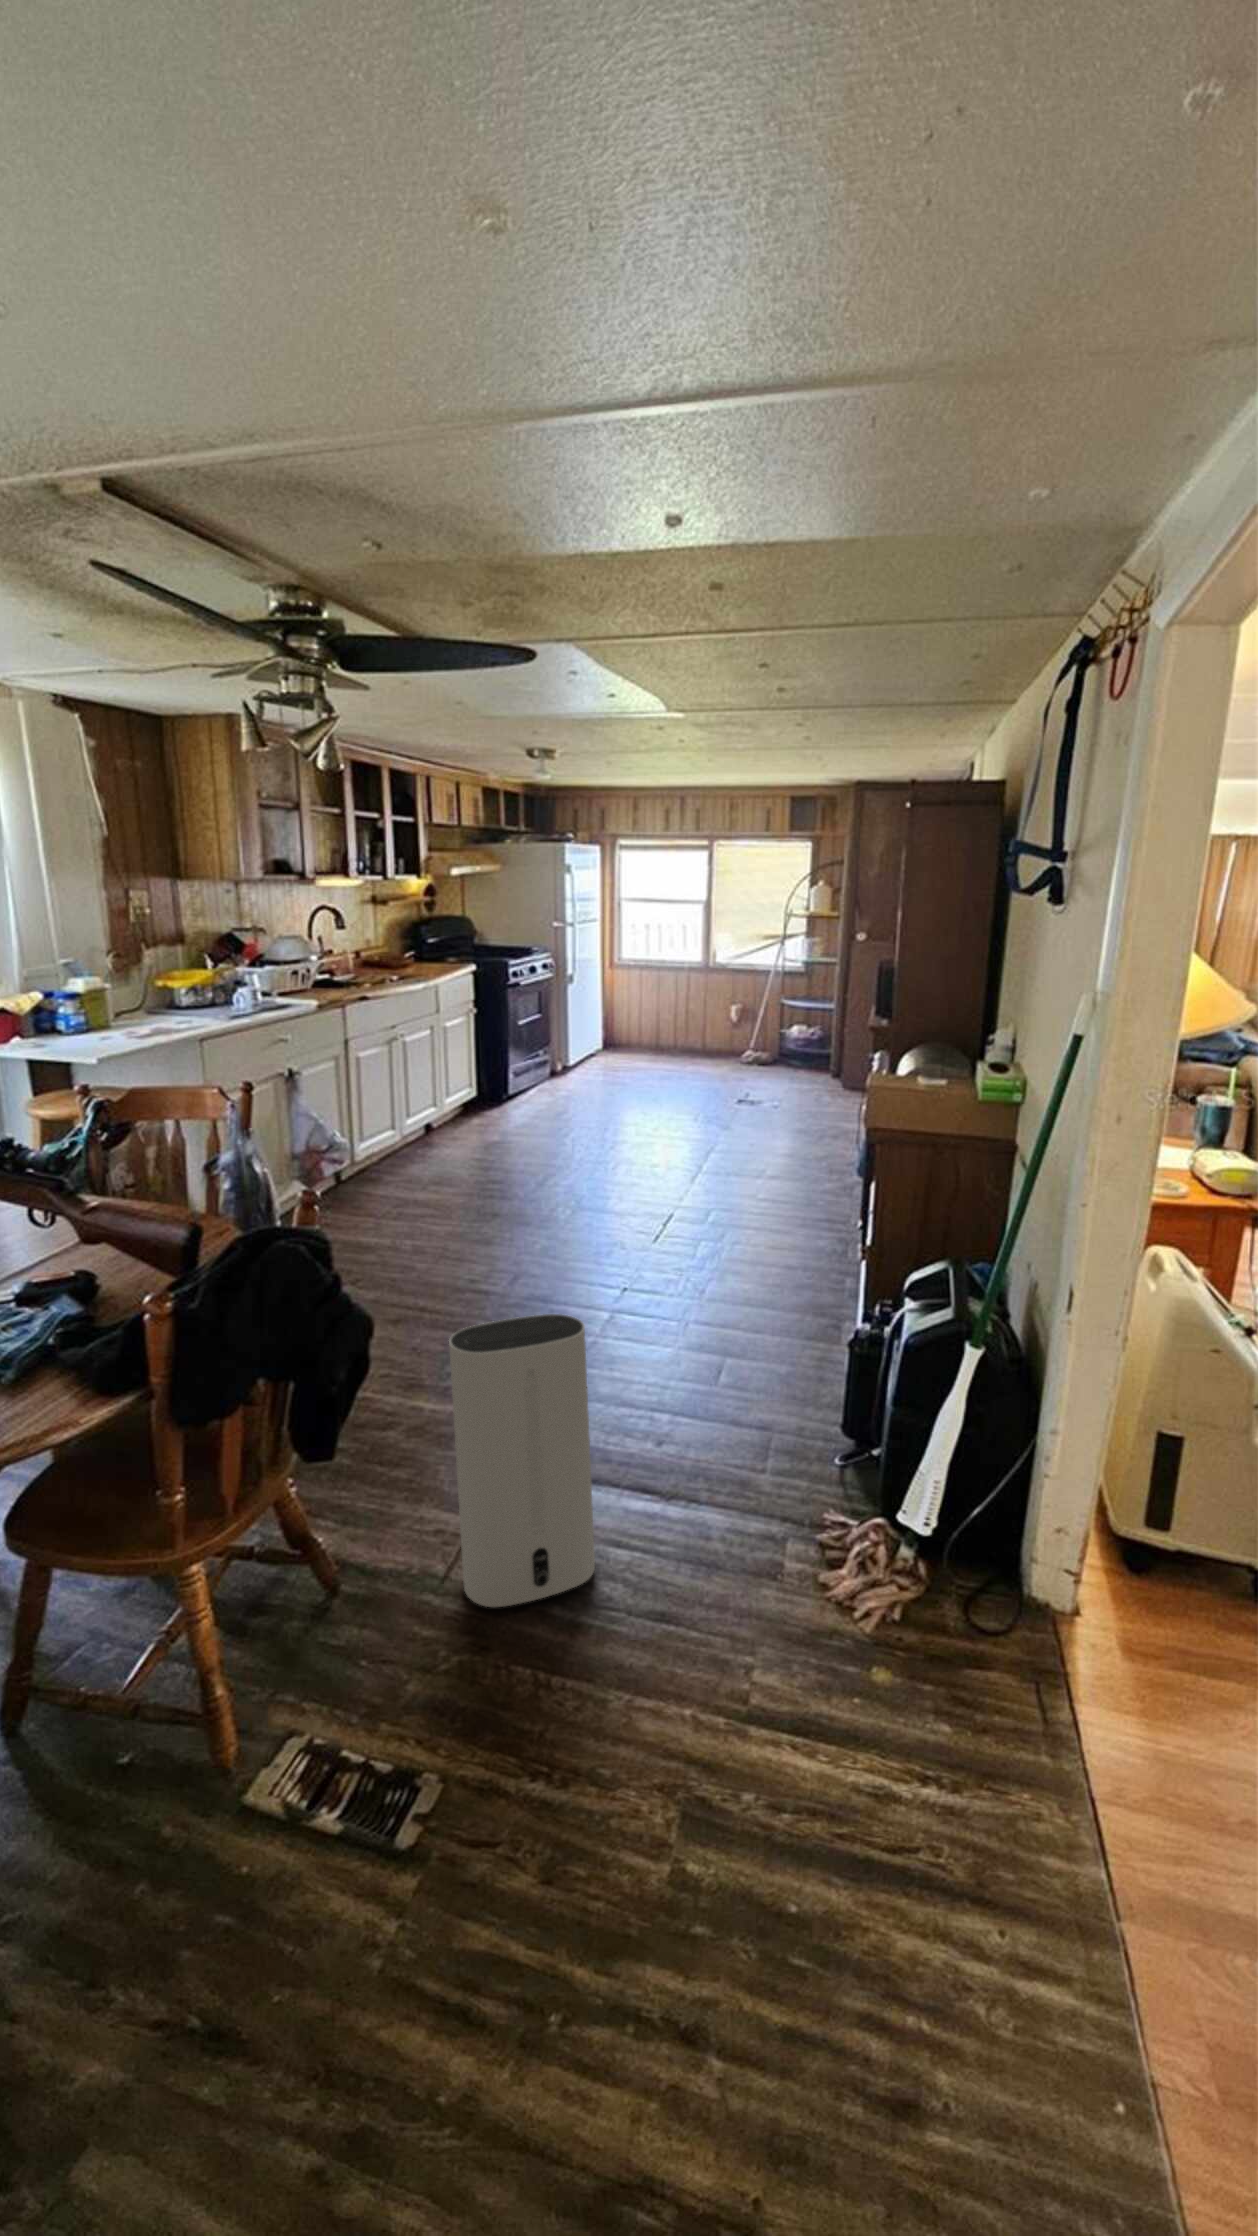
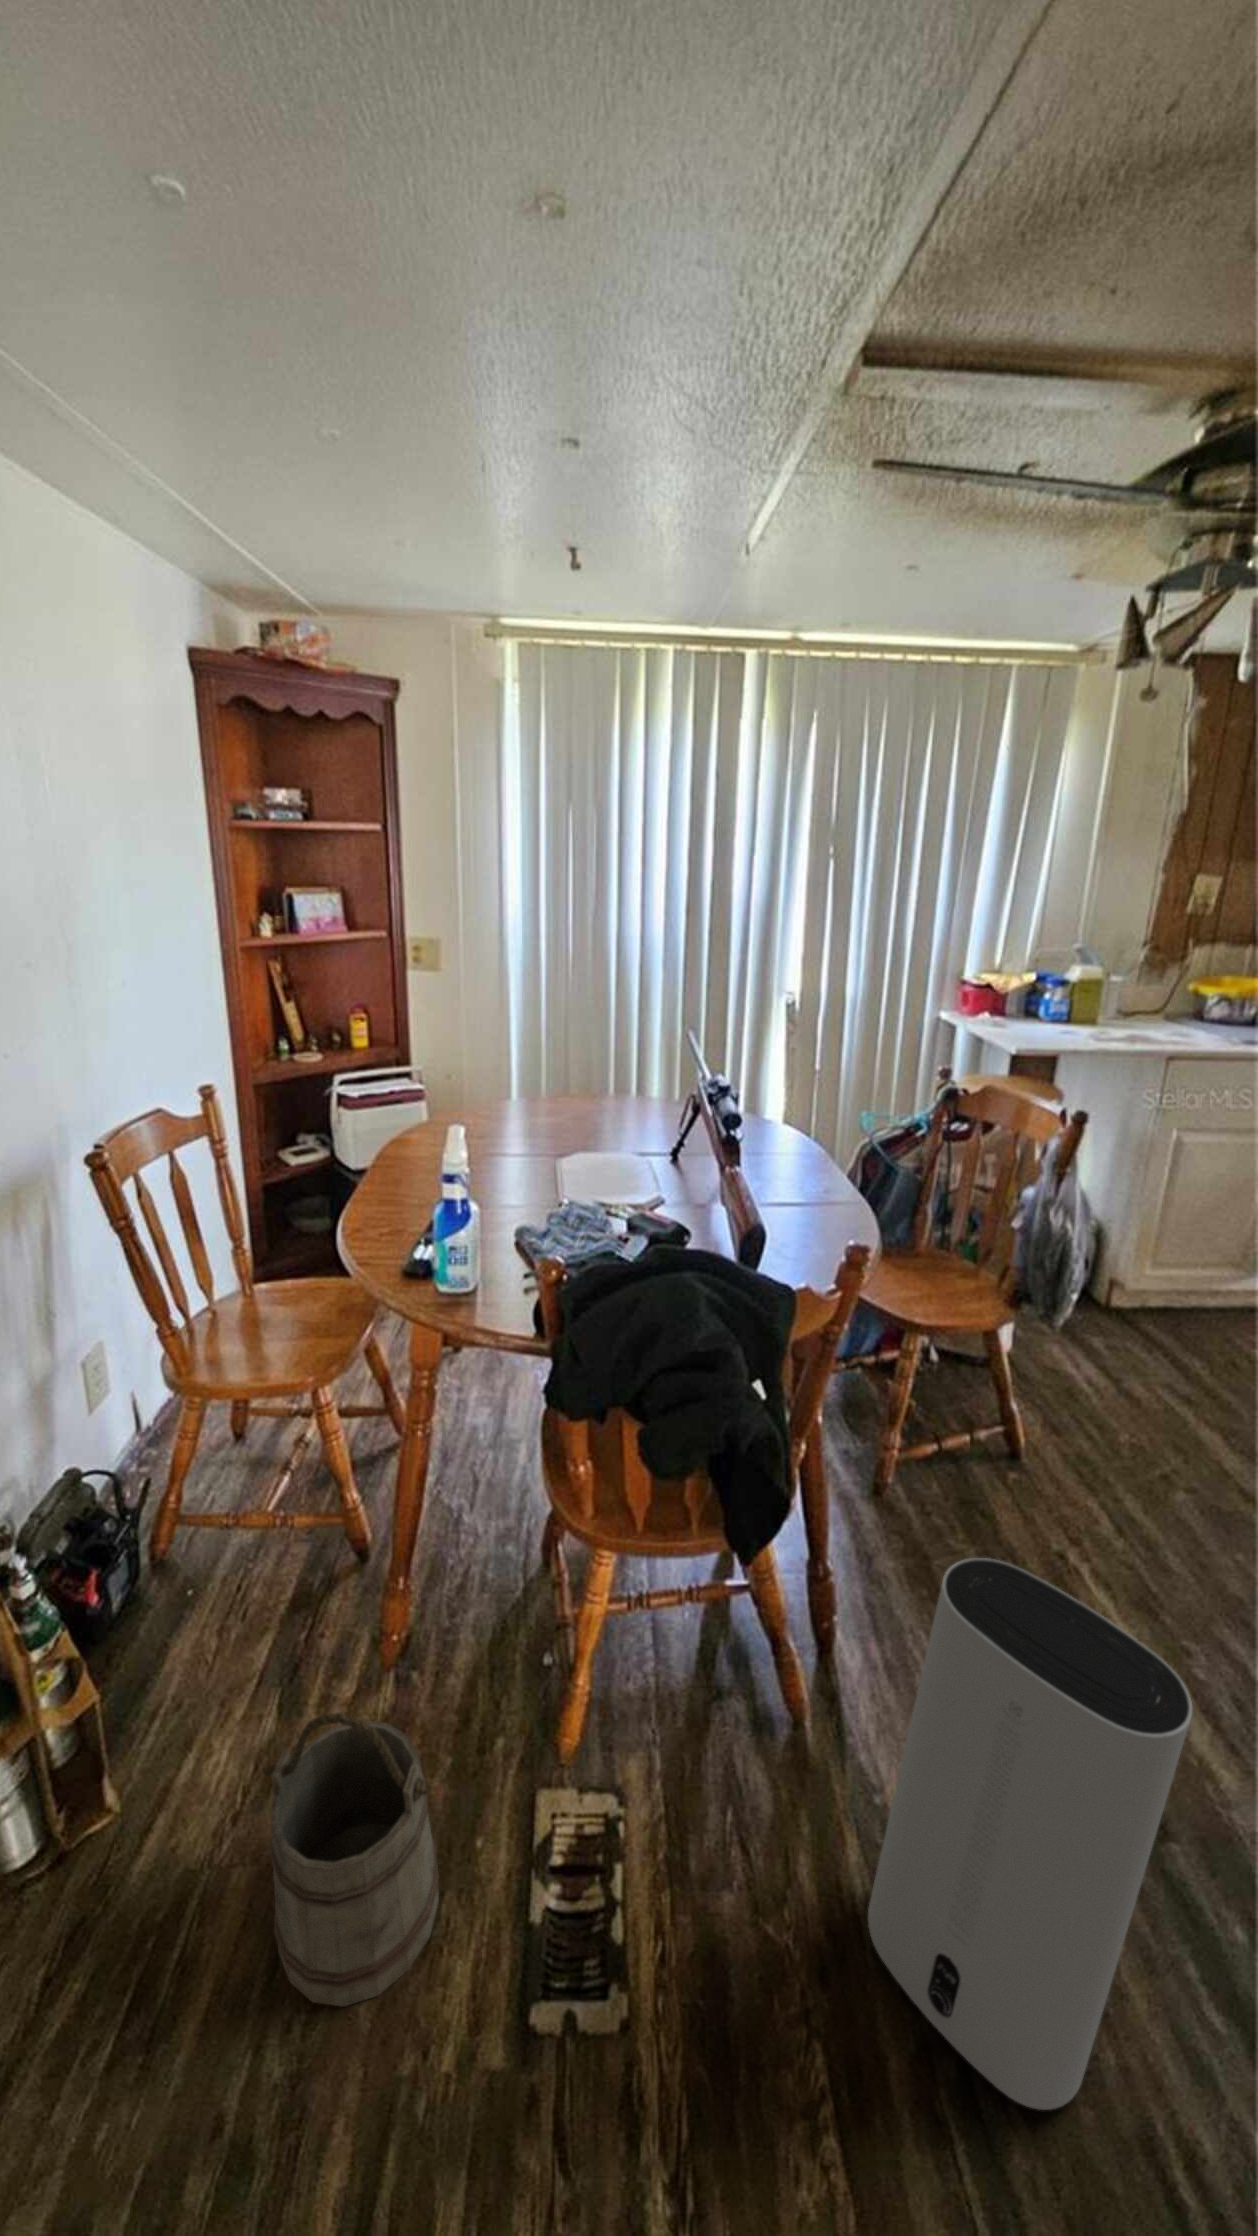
bucket: none [114,1776,303,2117] -> present [263,1713,439,2007]

